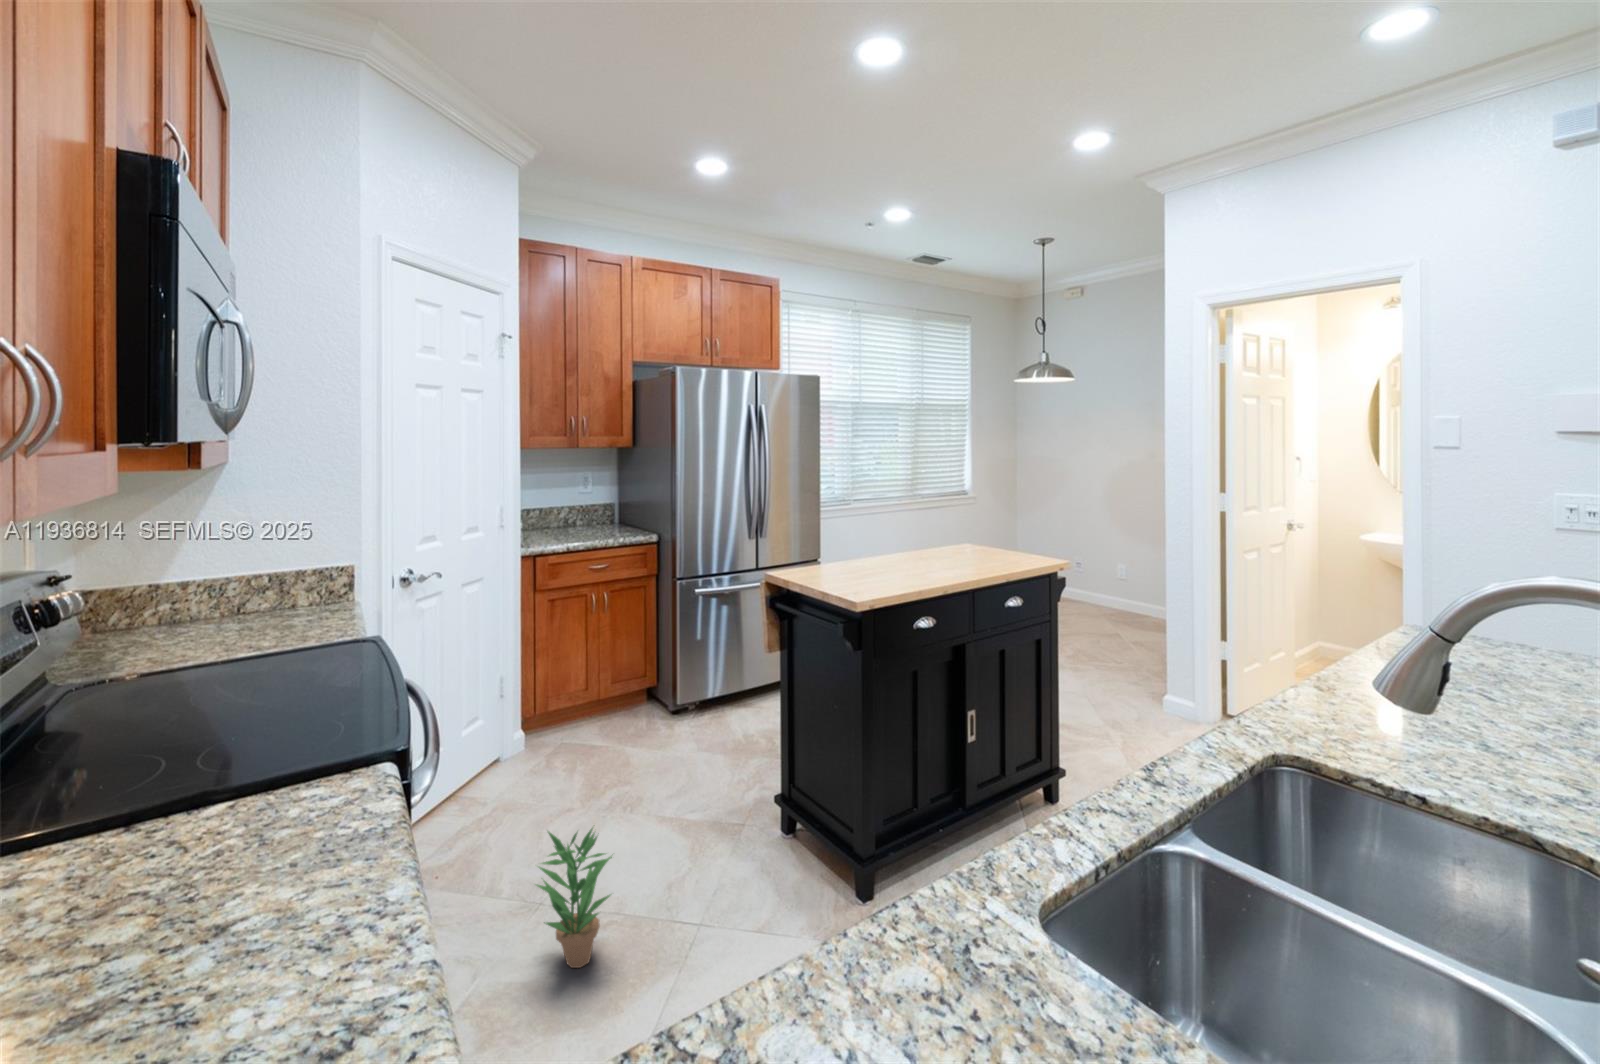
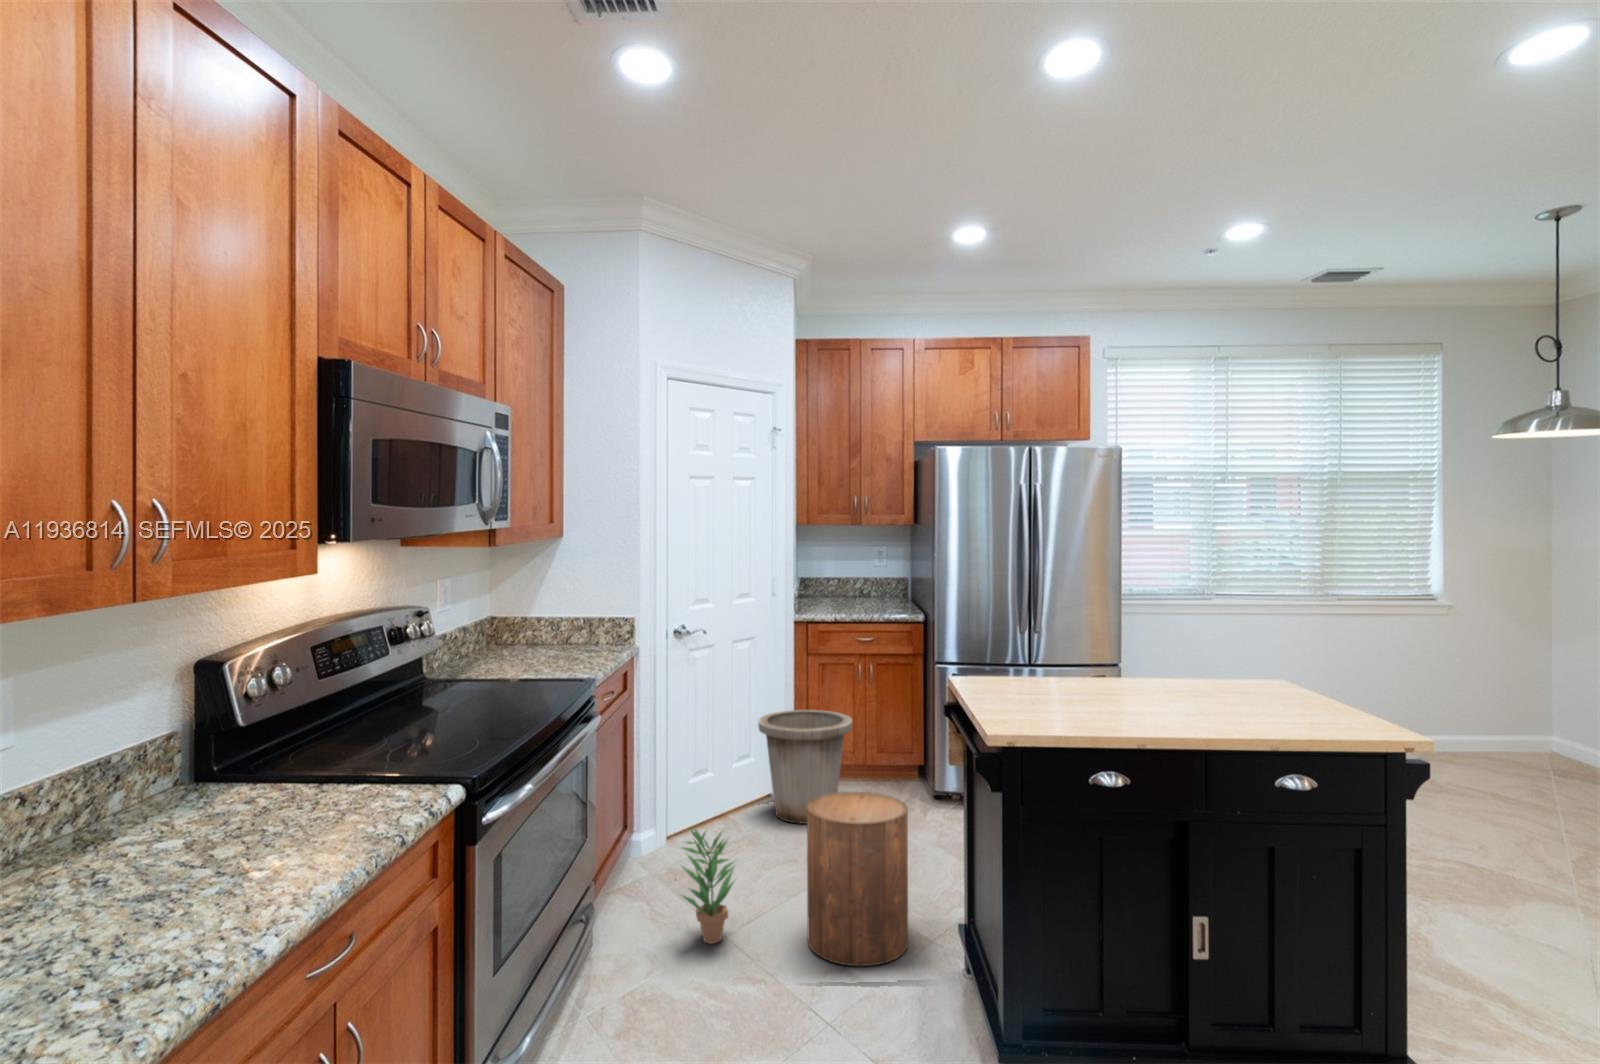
trash can: none [504,651,615,781] -> present [758,710,852,824]
stool: none [683,735,797,935] -> present [807,792,908,966]

